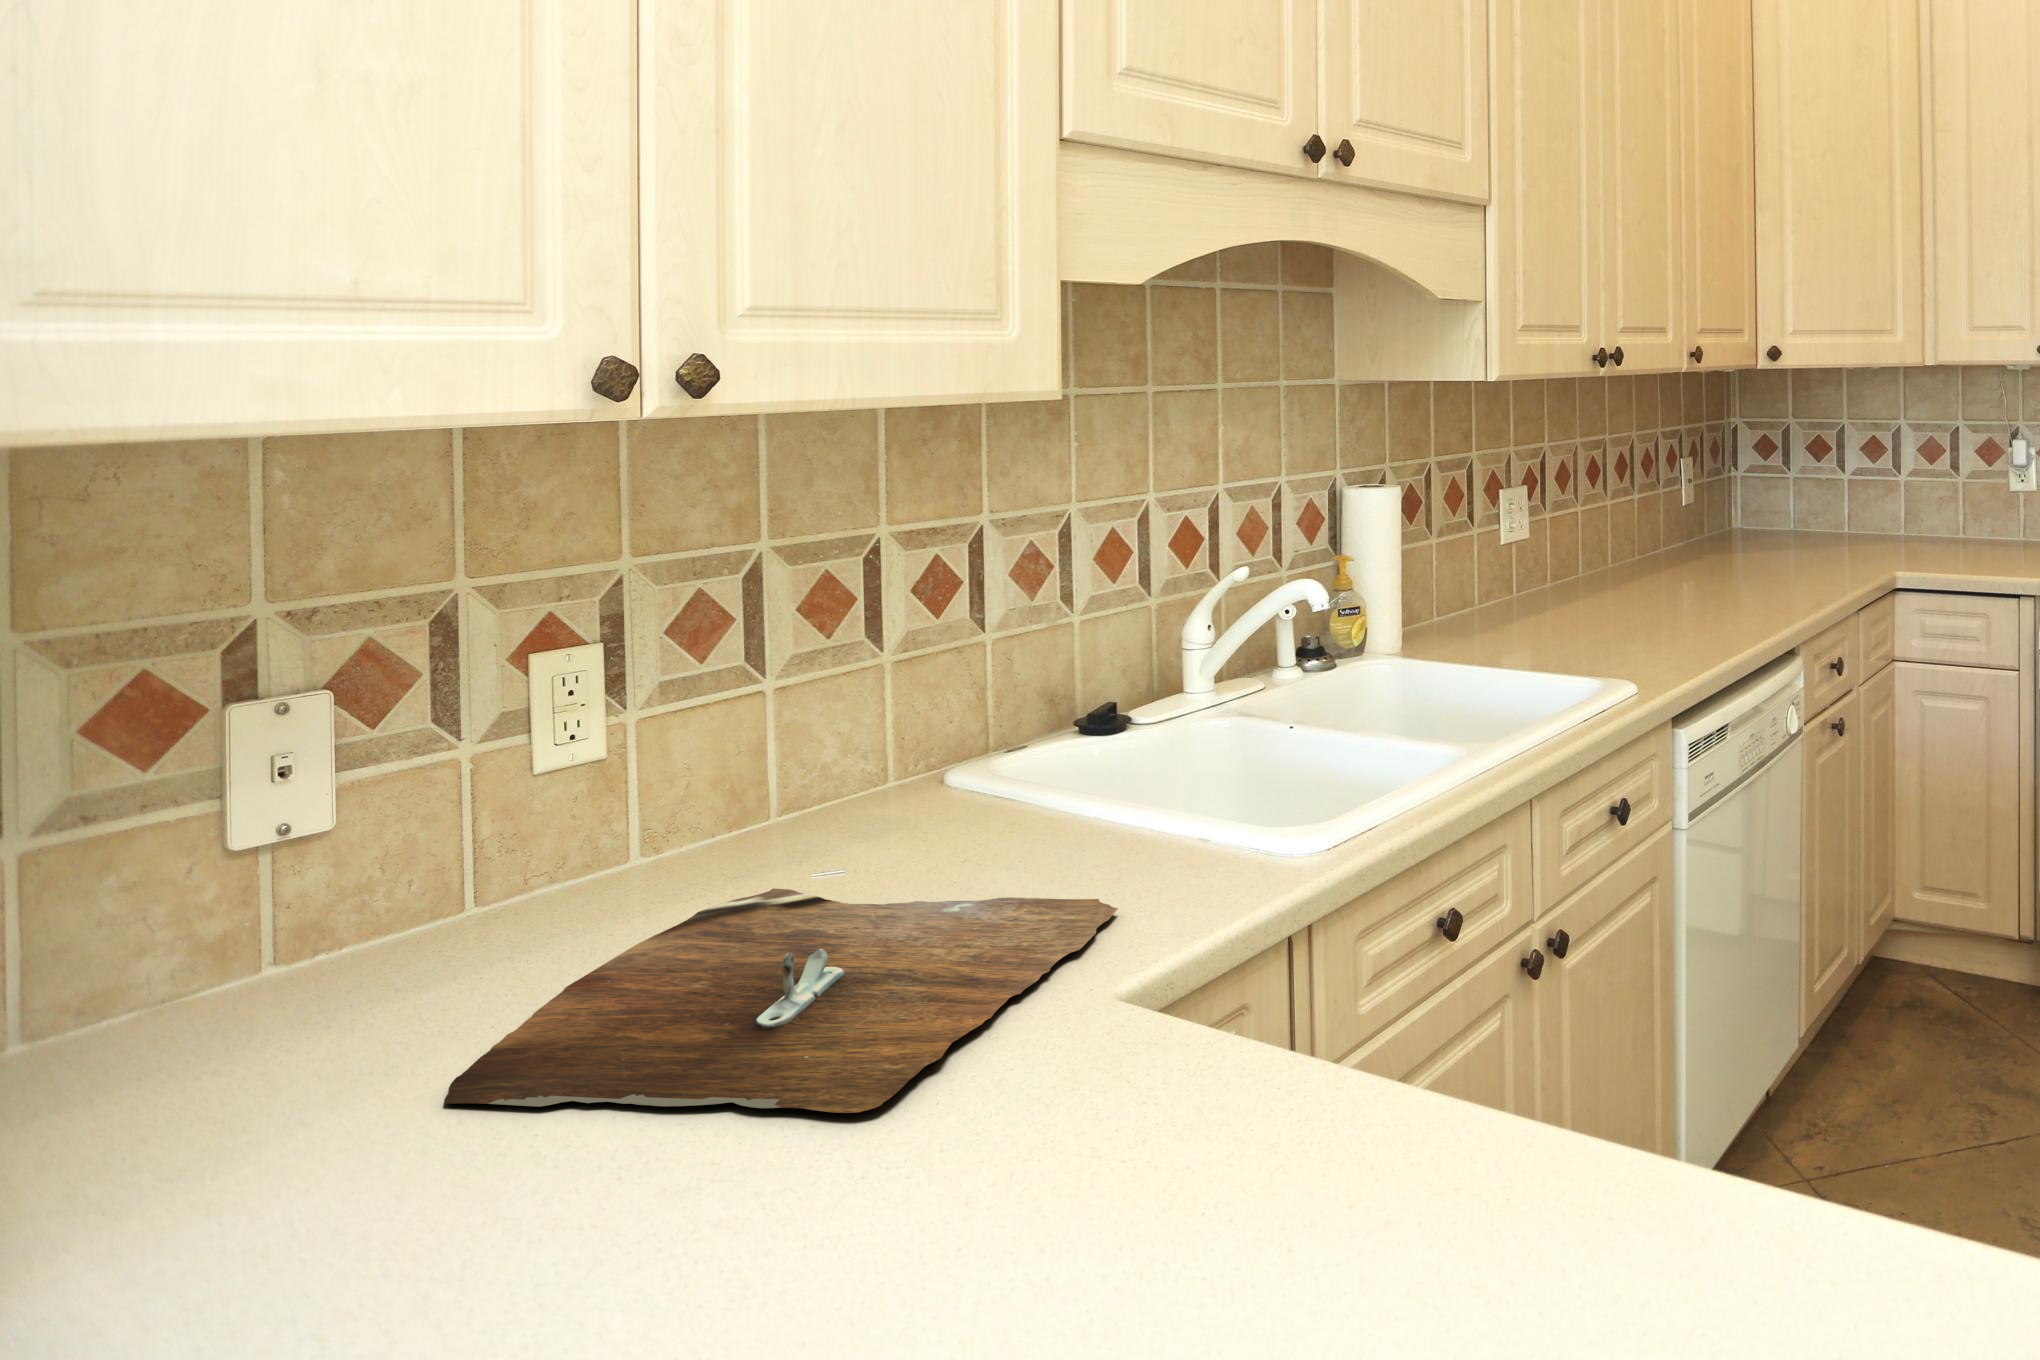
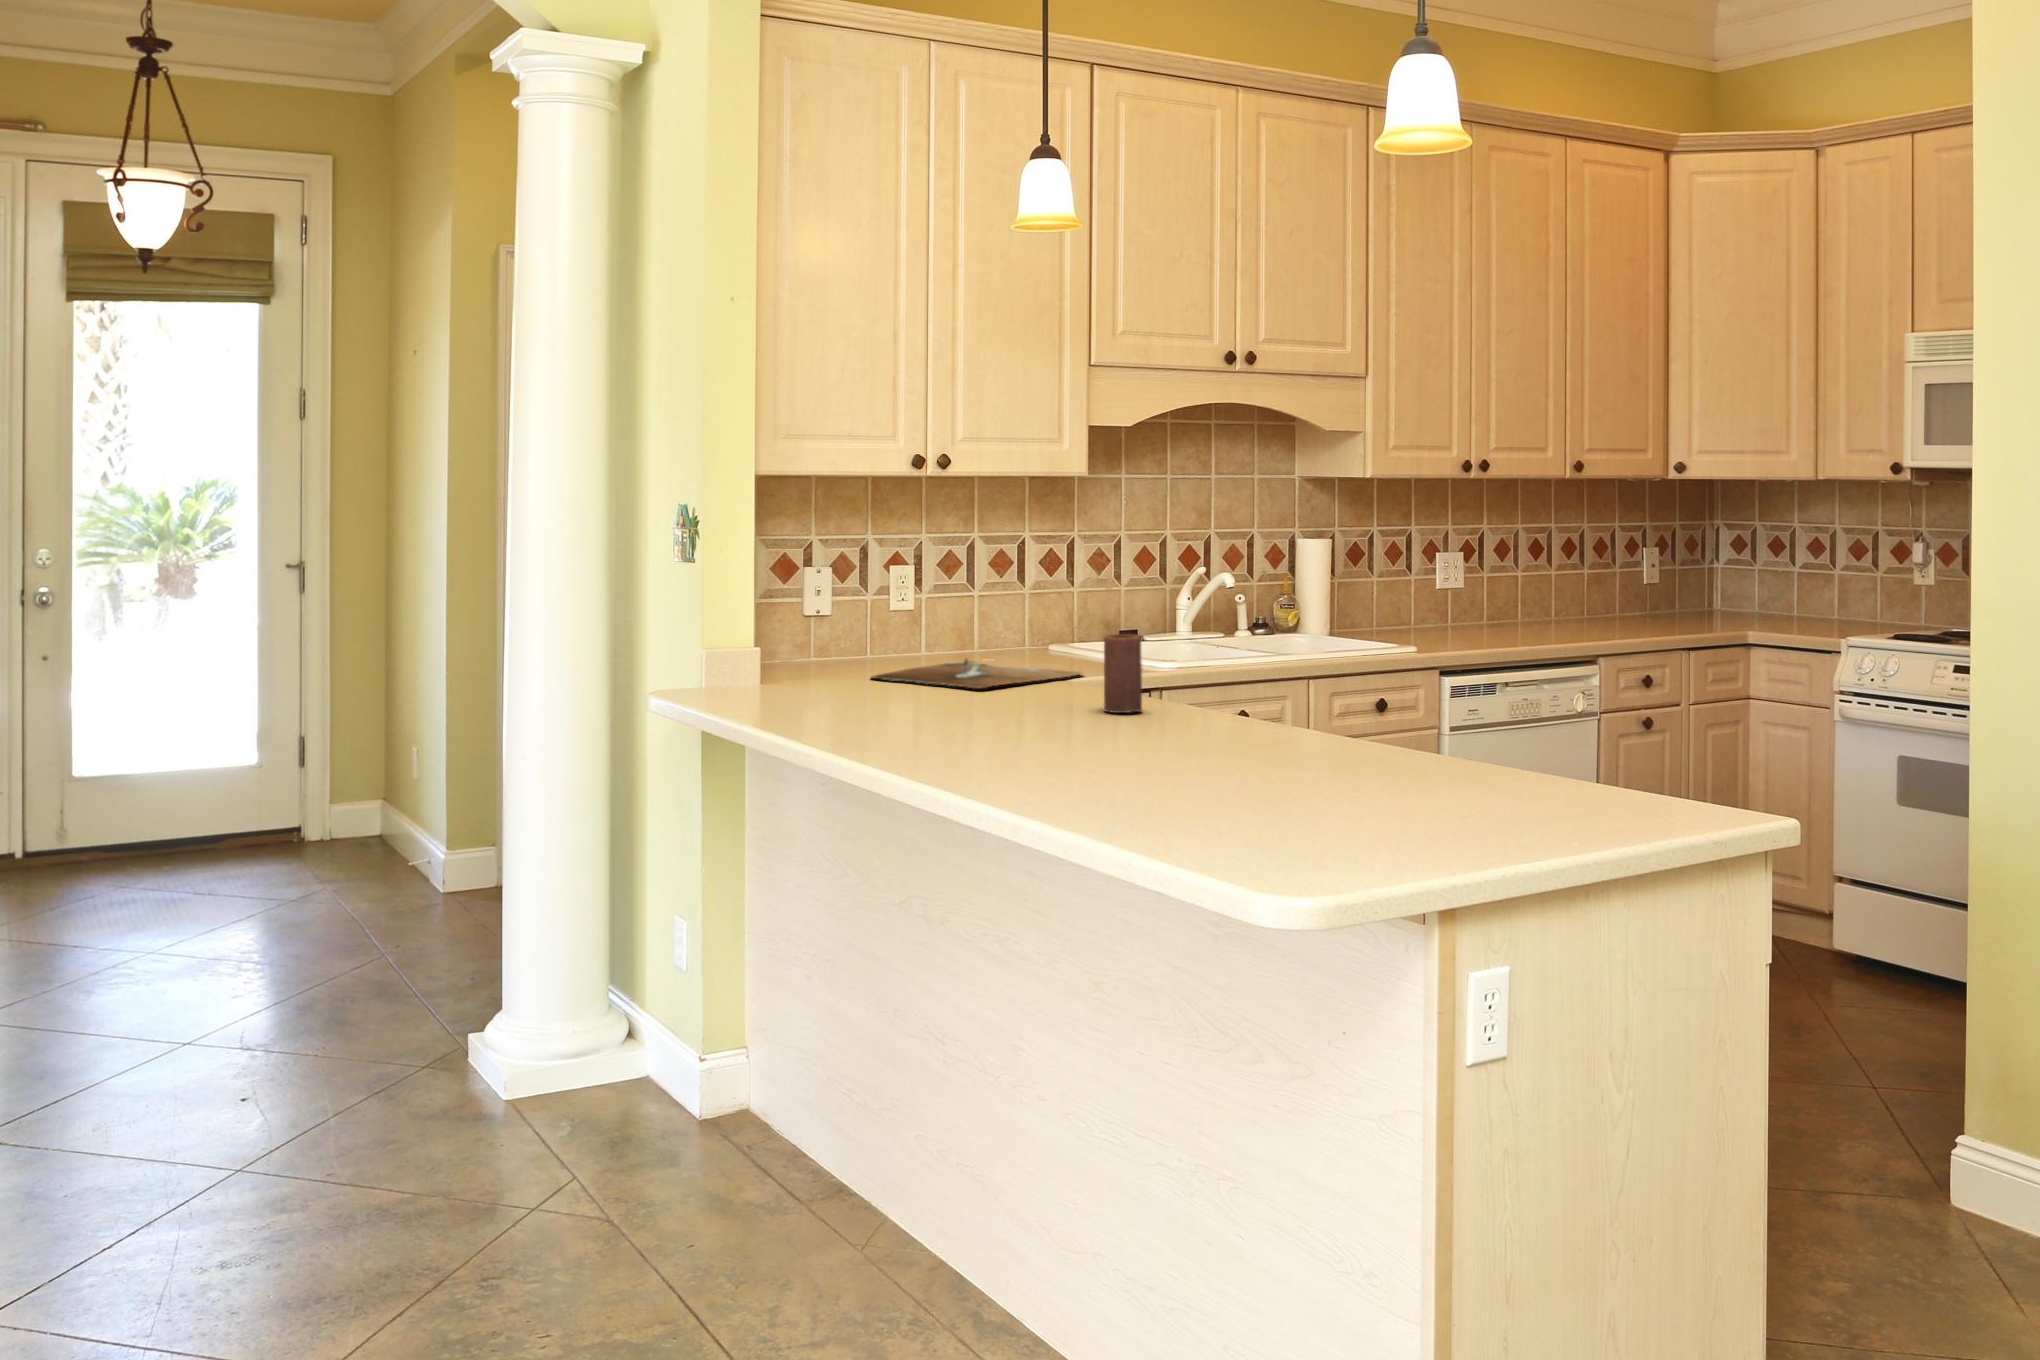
candle: none [1362,920,1493,1223] -> present [1104,634,1142,713]

